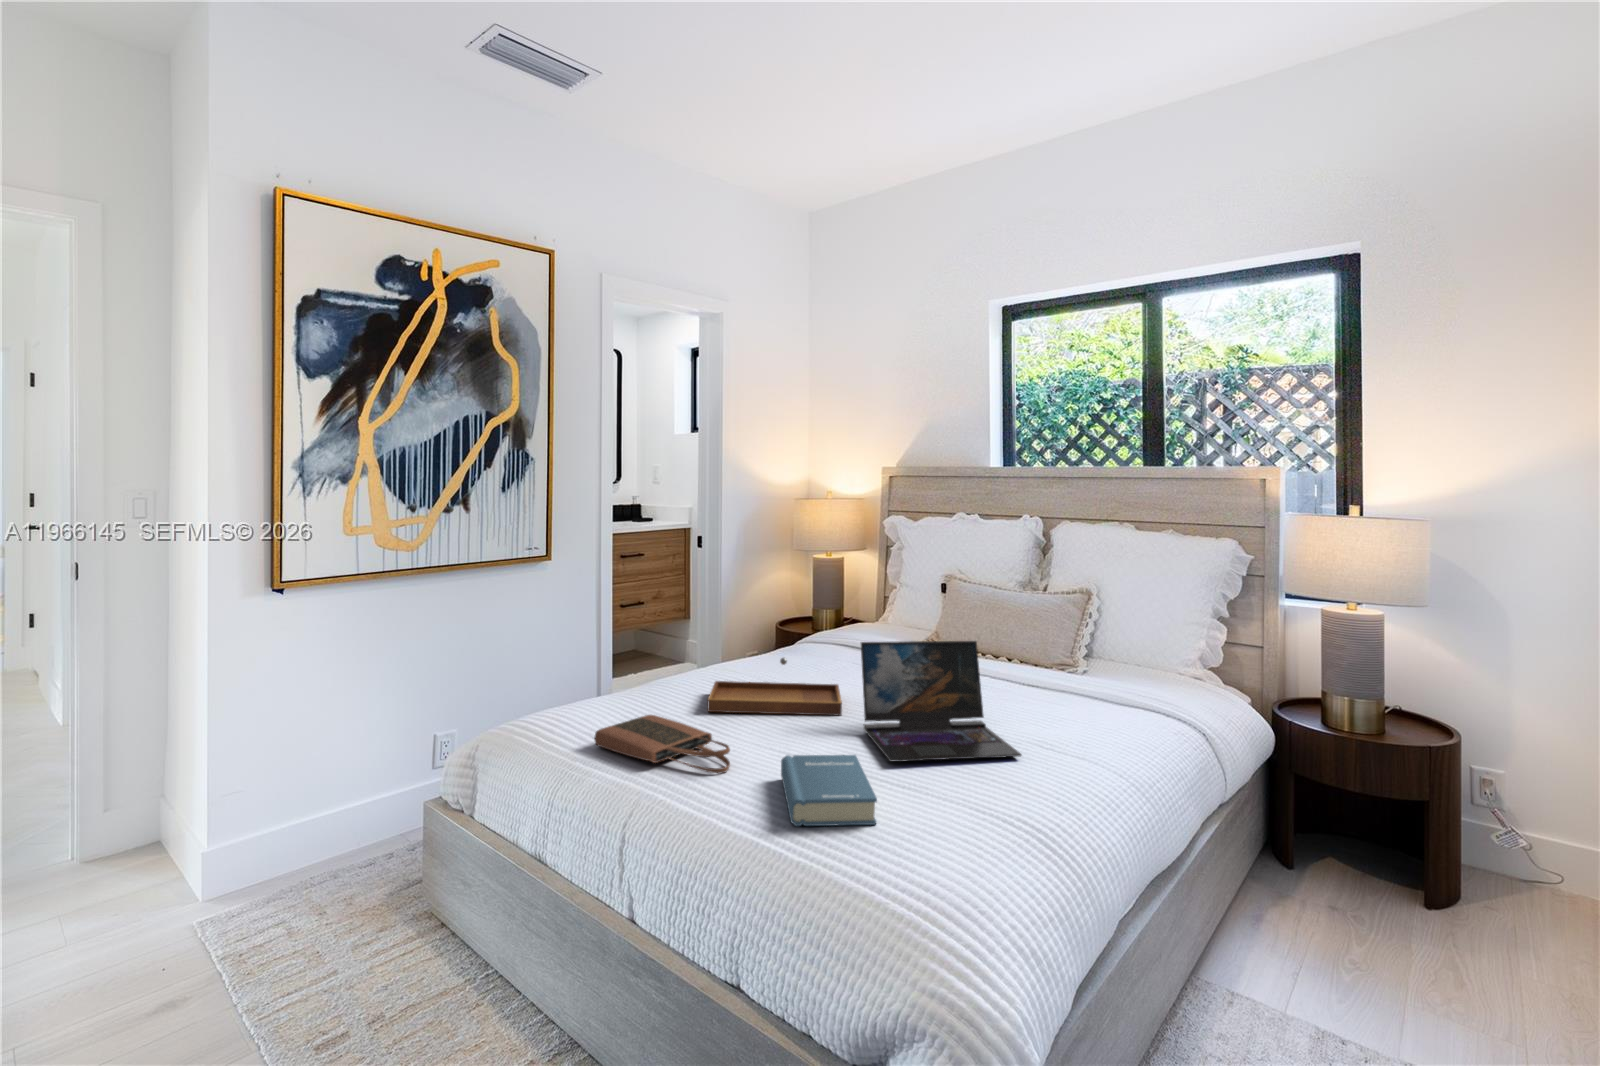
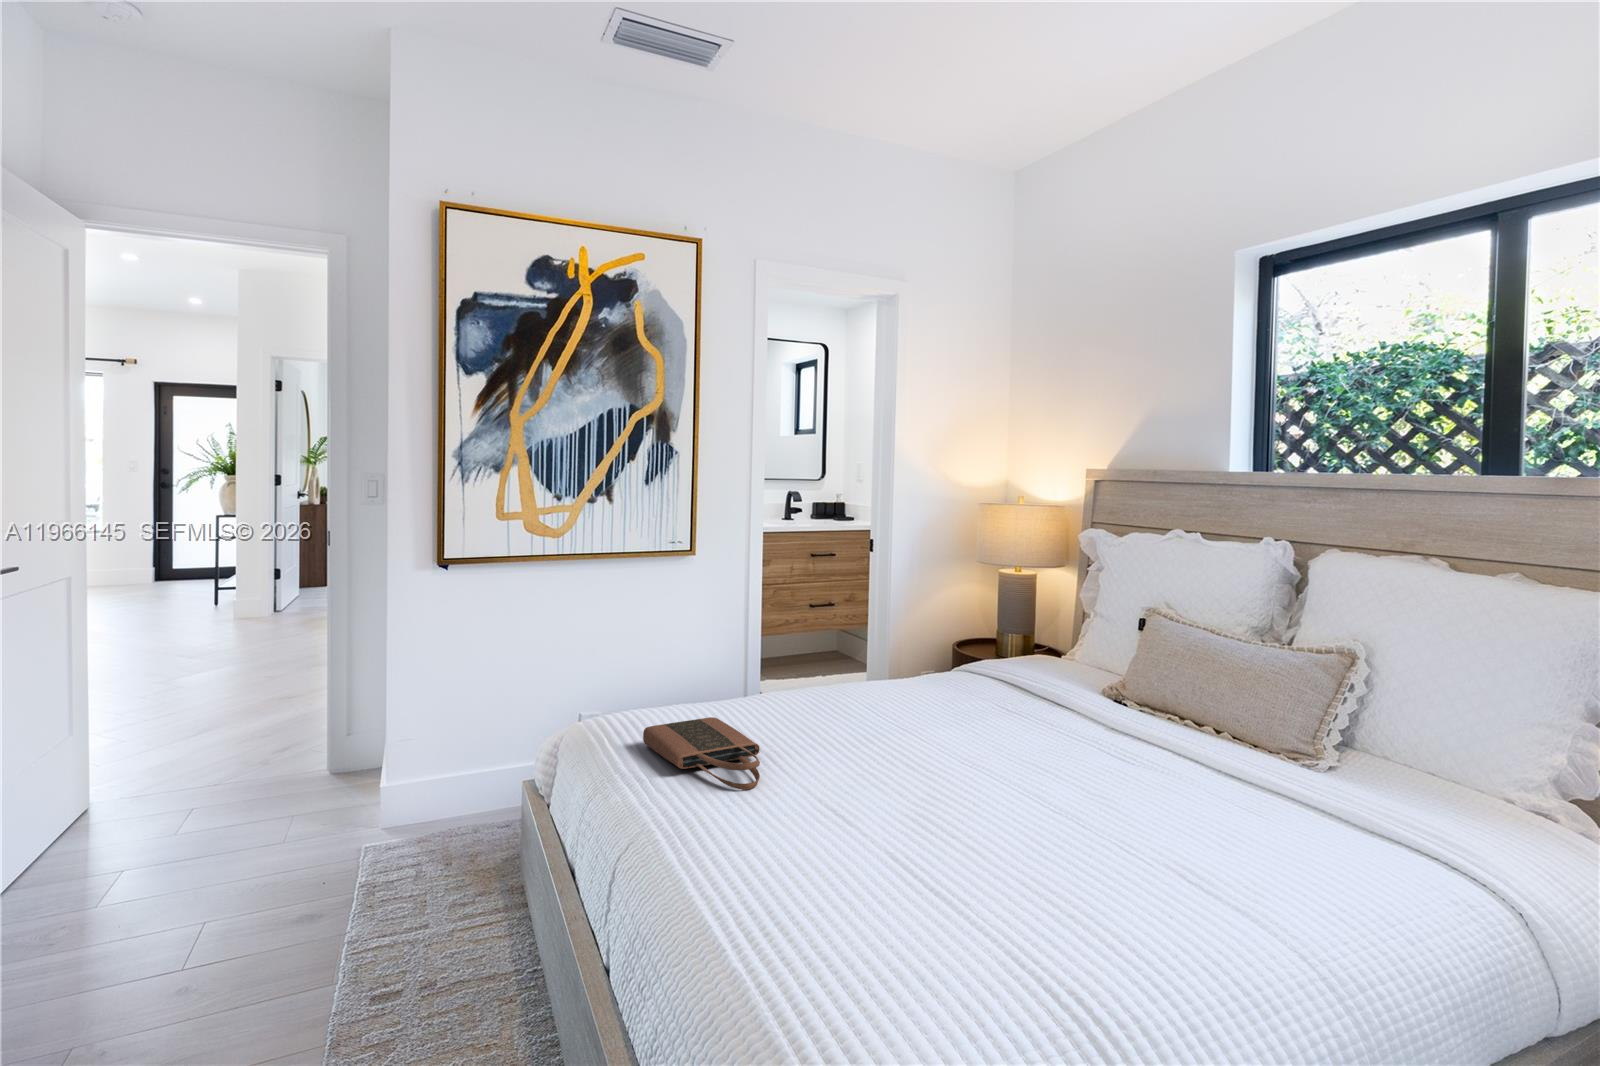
laptop: present [861,641,1021,762] -> none [941,656,1126,822]
tray: present [707,658,842,716] -> none [785,669,949,743]
hardback book: present [781,755,877,826] -> none [766,779,891,878]

